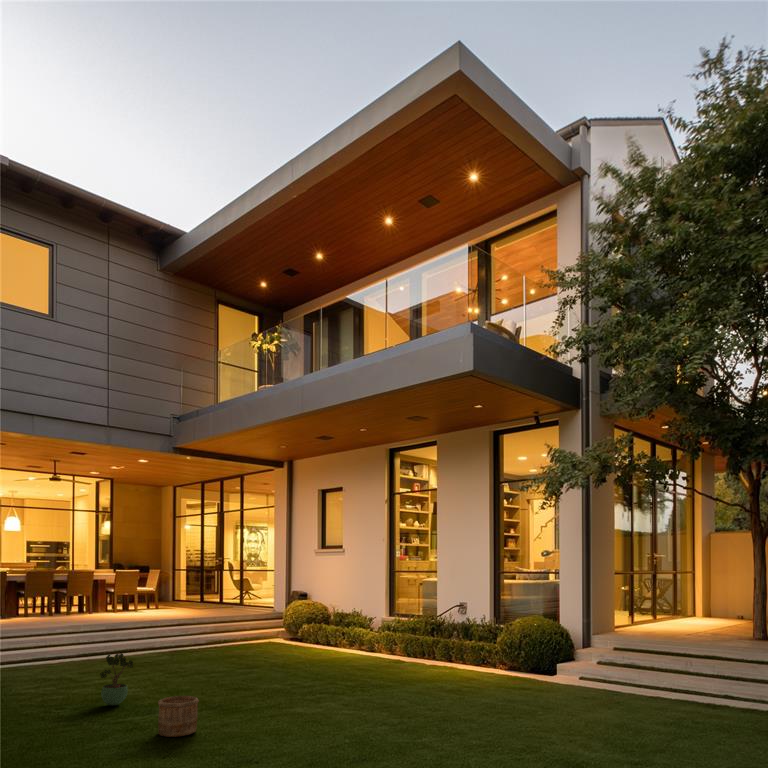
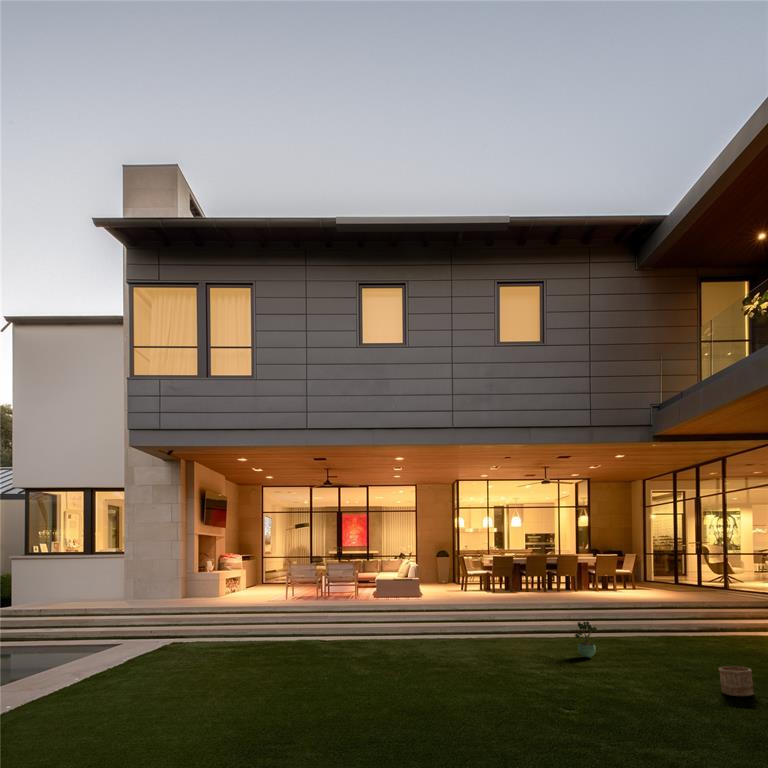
wooden bucket: present [158,696,199,737] -> present [718,666,754,696]

